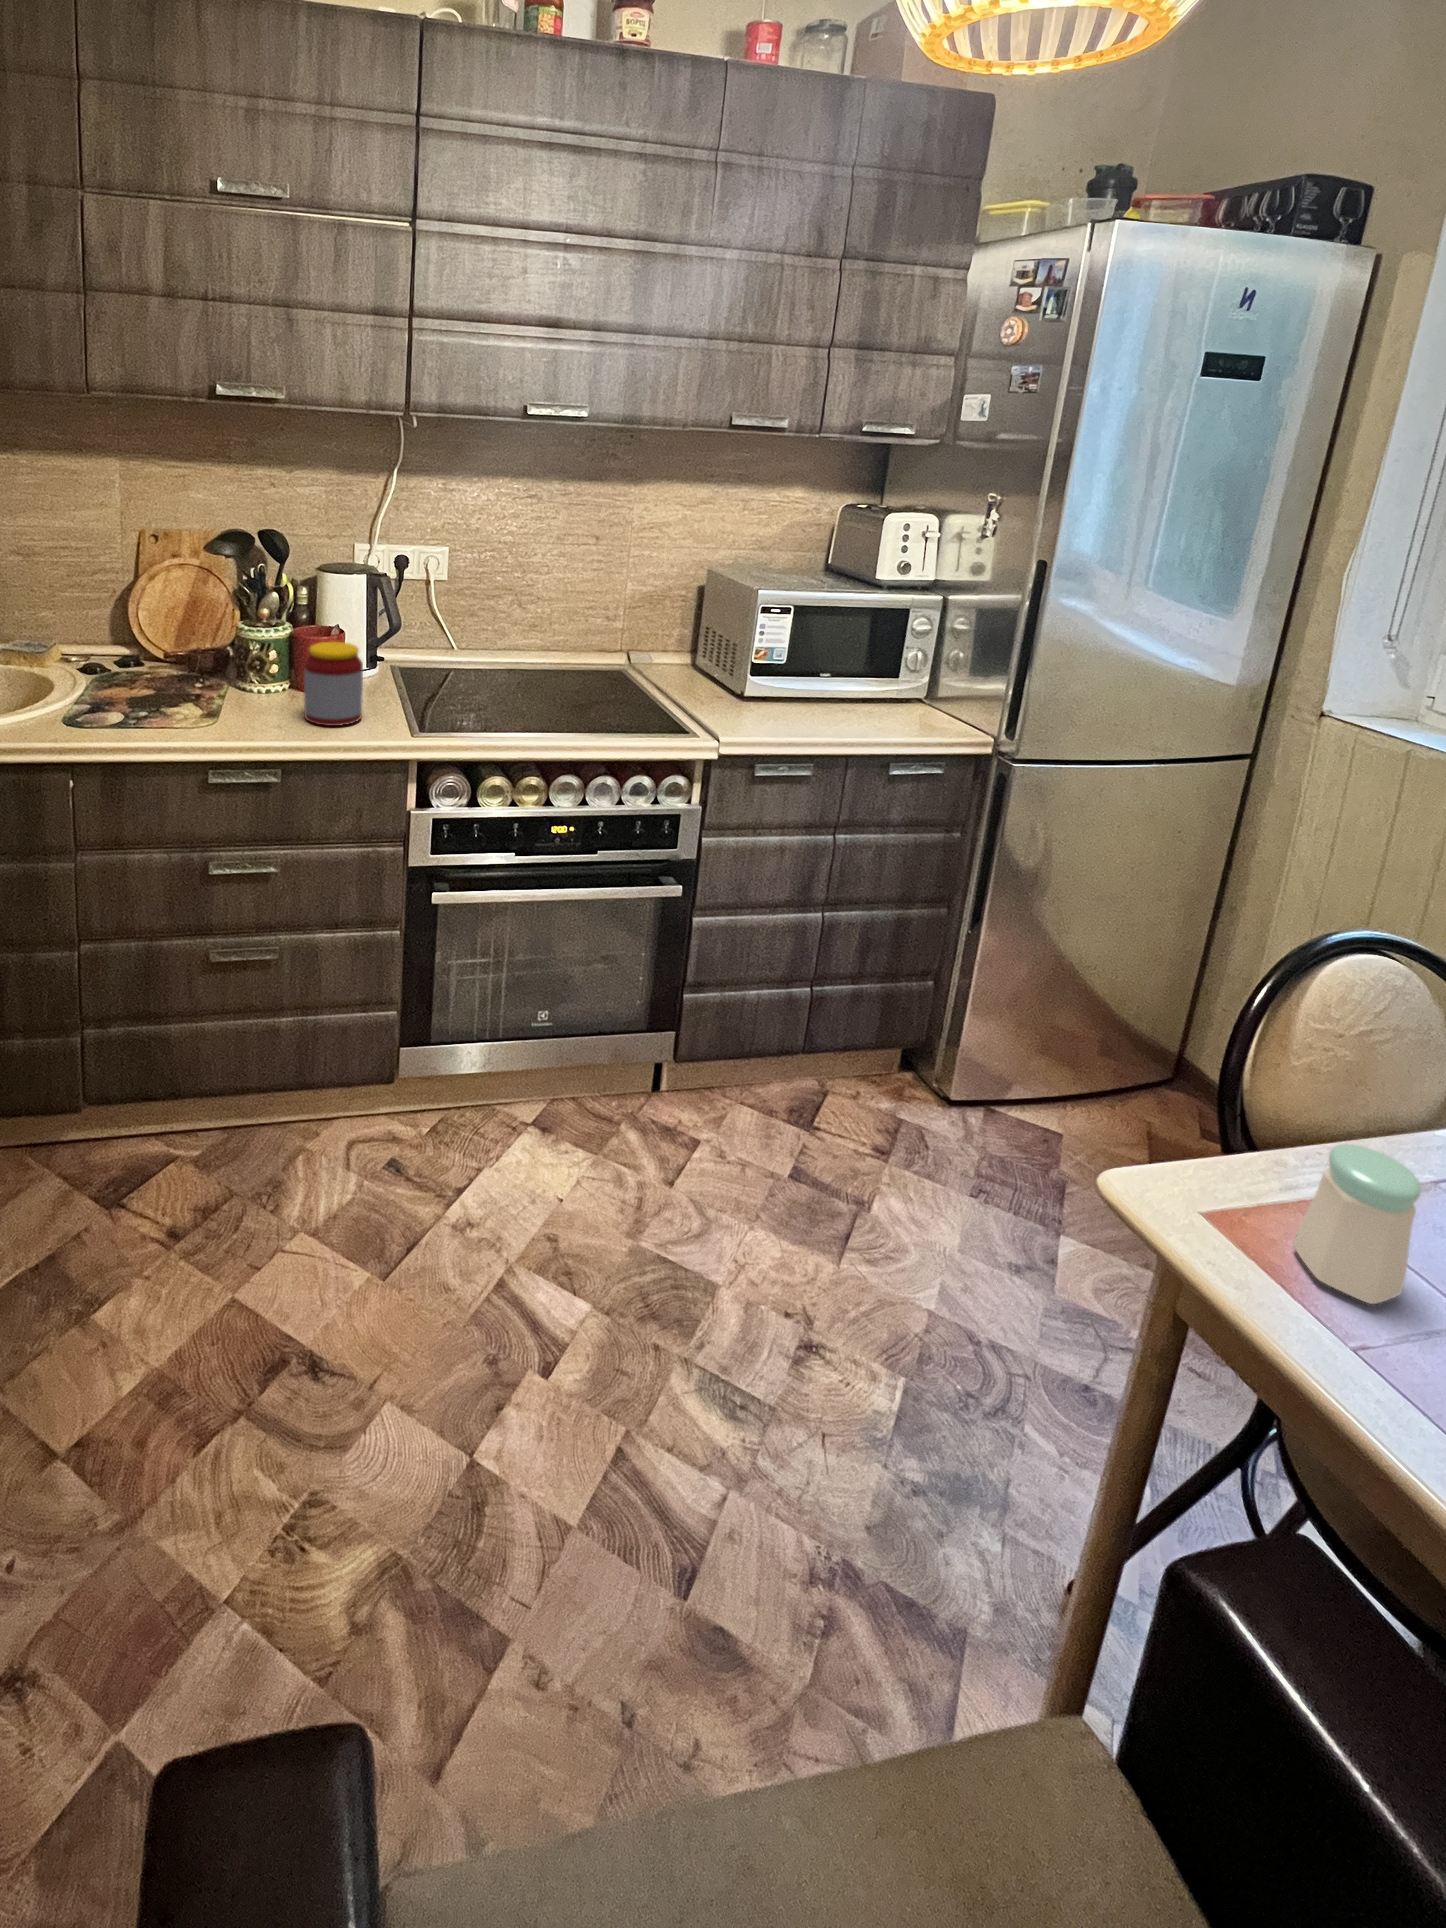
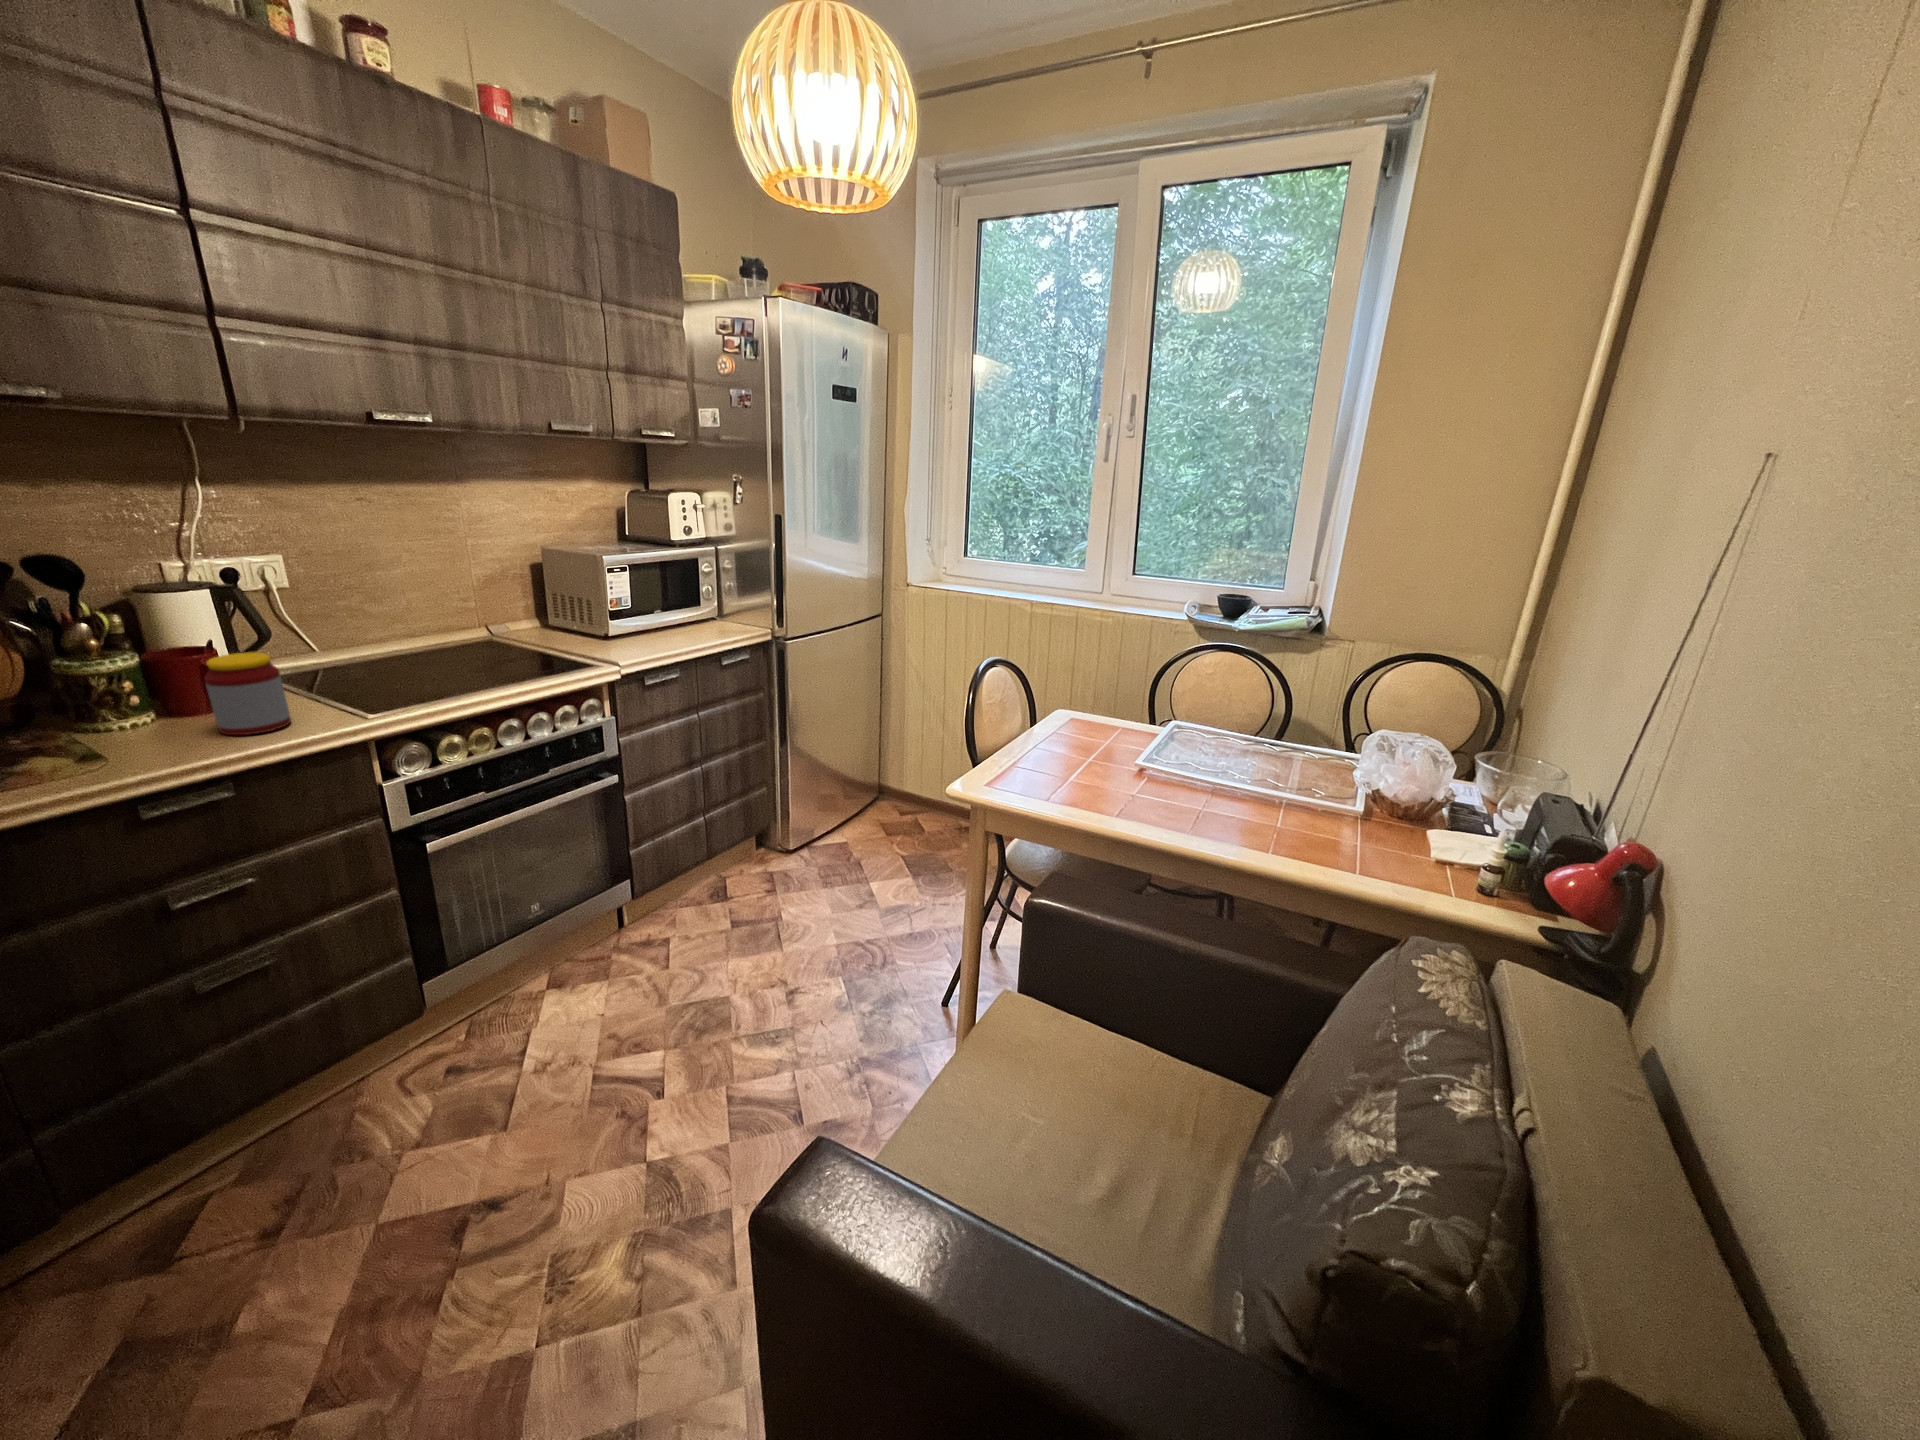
salt shaker: present [1294,1144,1421,1304] -> none [1016,731,1050,787]

